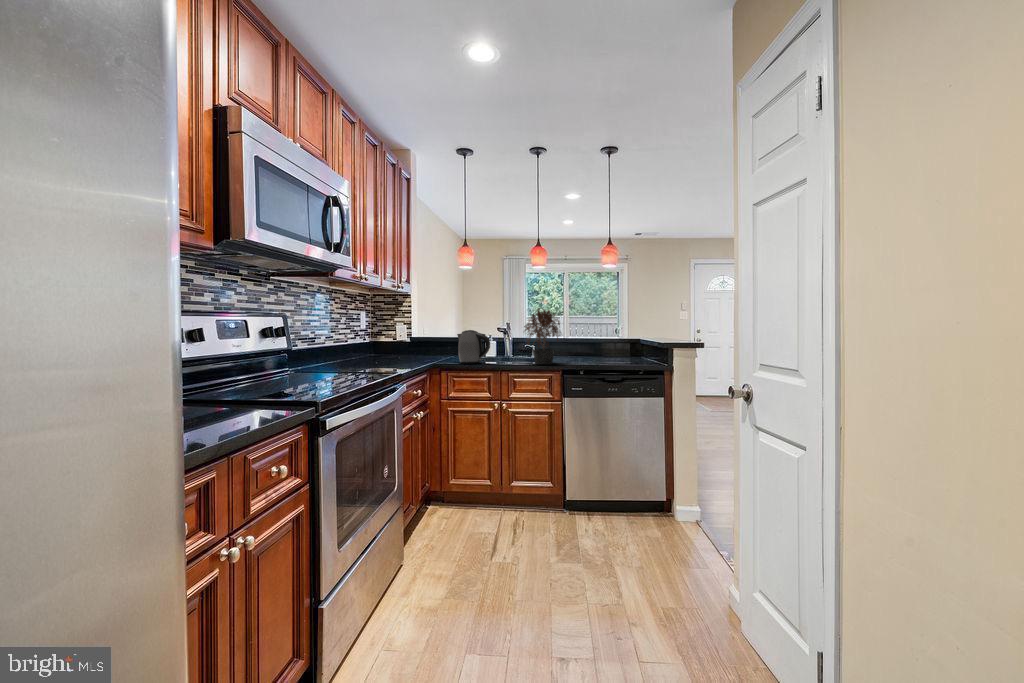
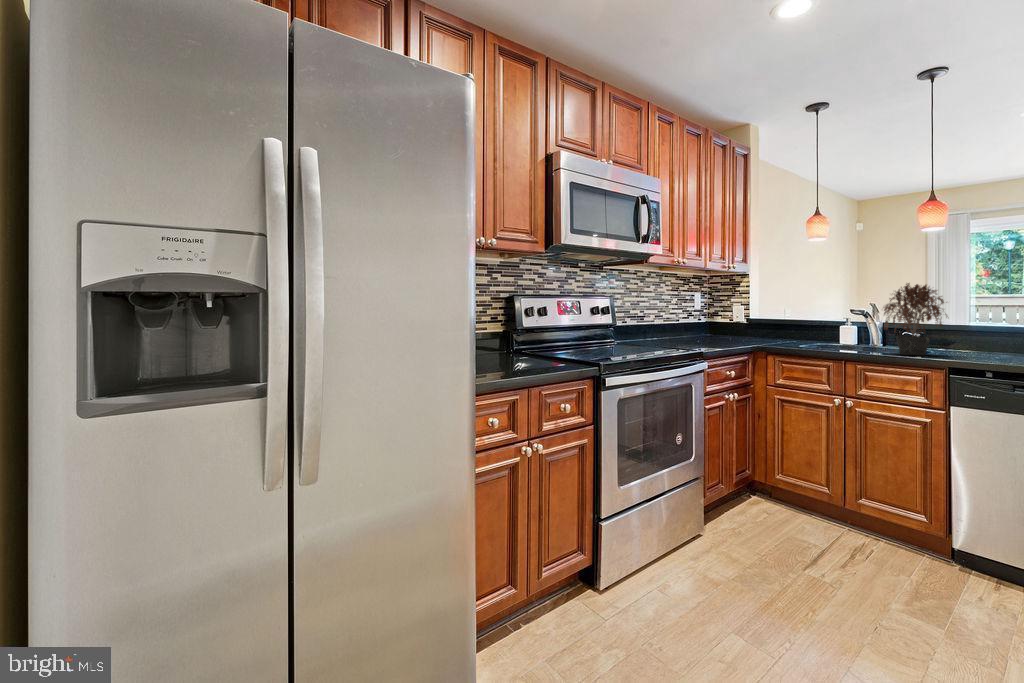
kettle: present [457,330,490,364] -> none [790,311,832,349]

